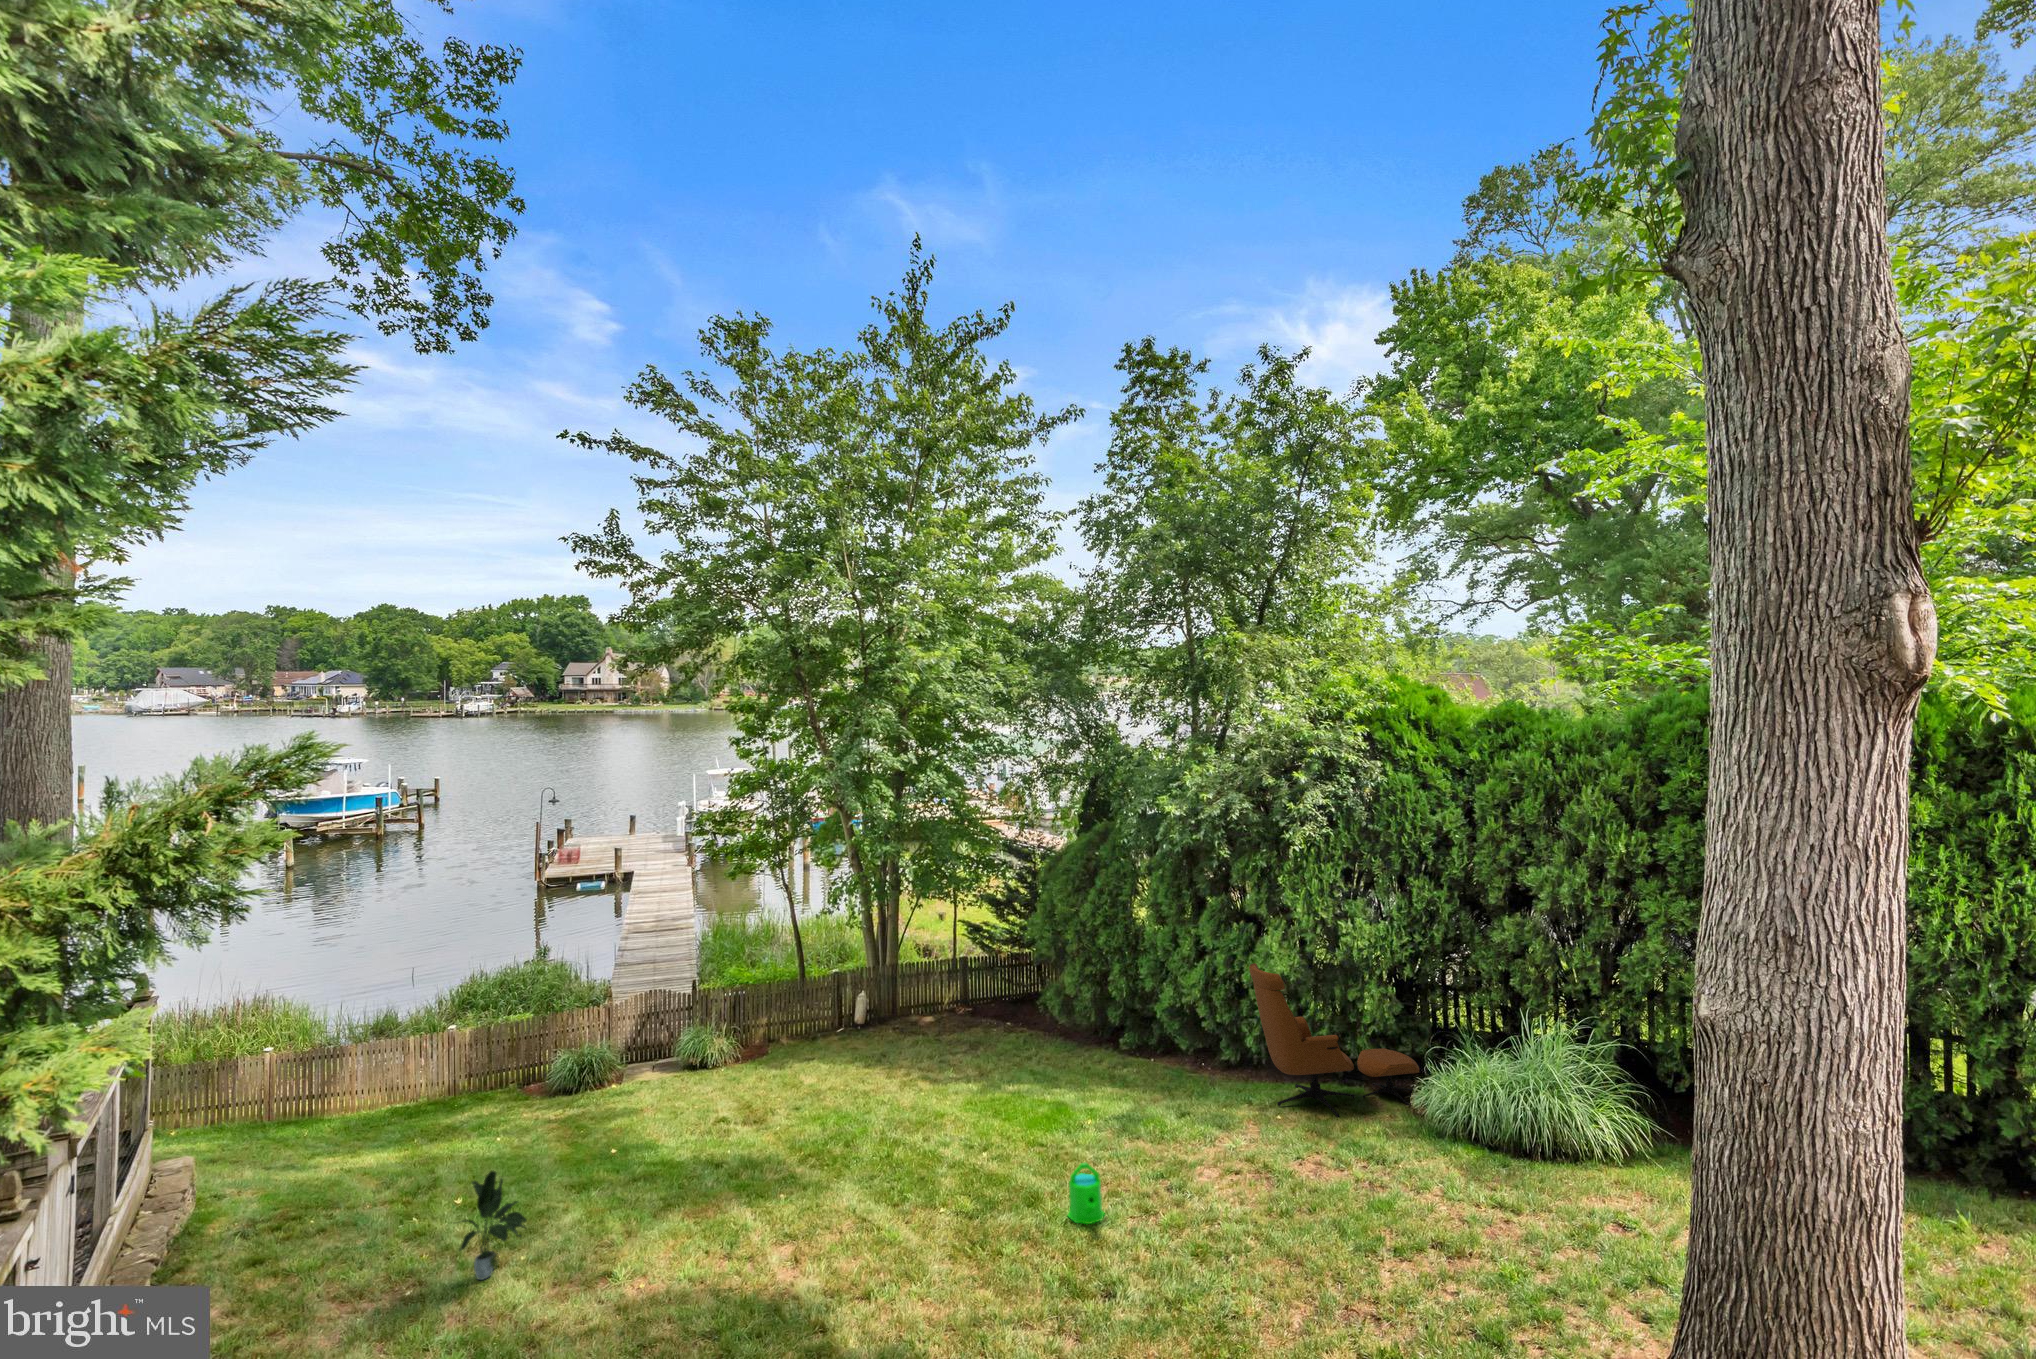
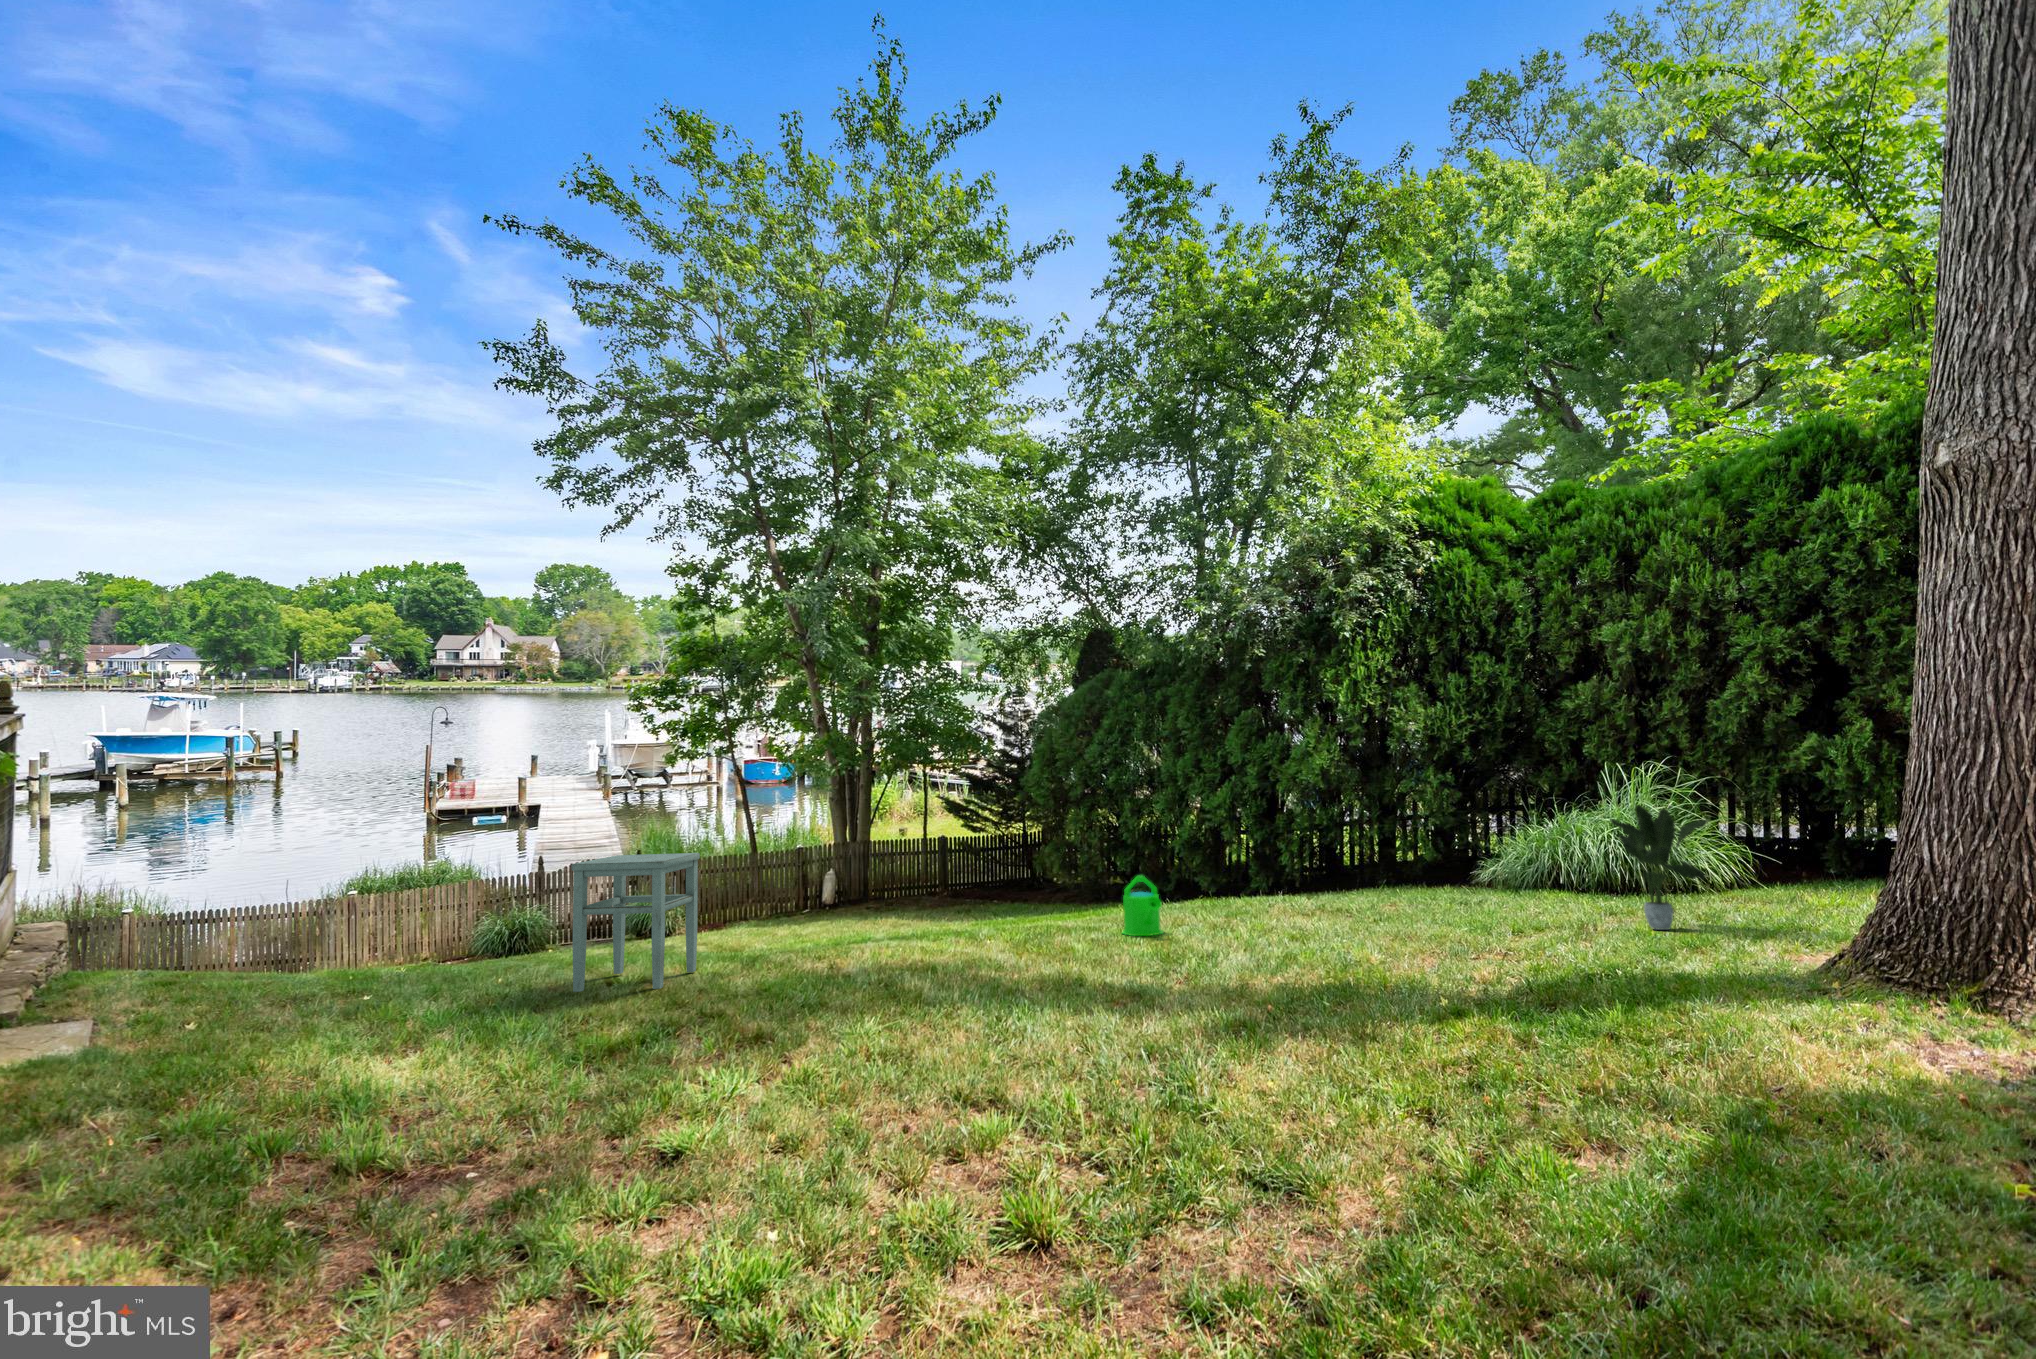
lounge chair: present [1249,963,1420,1117] -> none [1289,739,1472,890]
stool: none [595,1162,704,1310] -> present [571,853,700,992]
potted plant: present [460,1170,526,1280] -> present [1610,805,1708,930]

